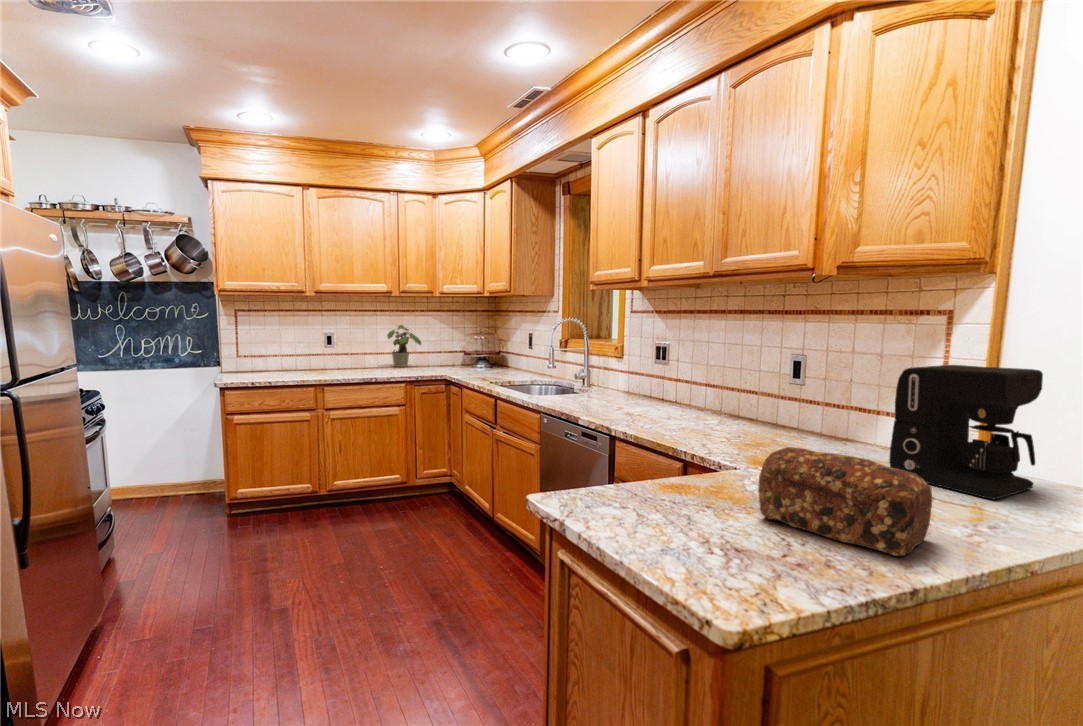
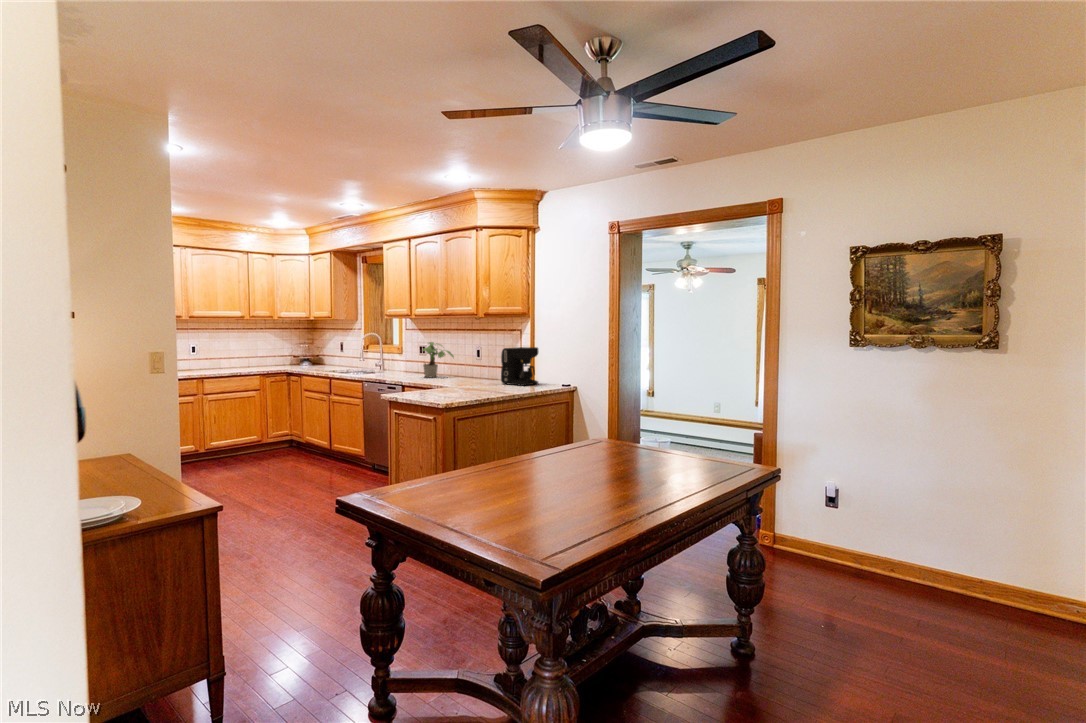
potted plant: present [387,325,421,367] -> present [423,342,454,377]
bread loaf: present [758,447,932,556] -> none [454,371,497,393]

